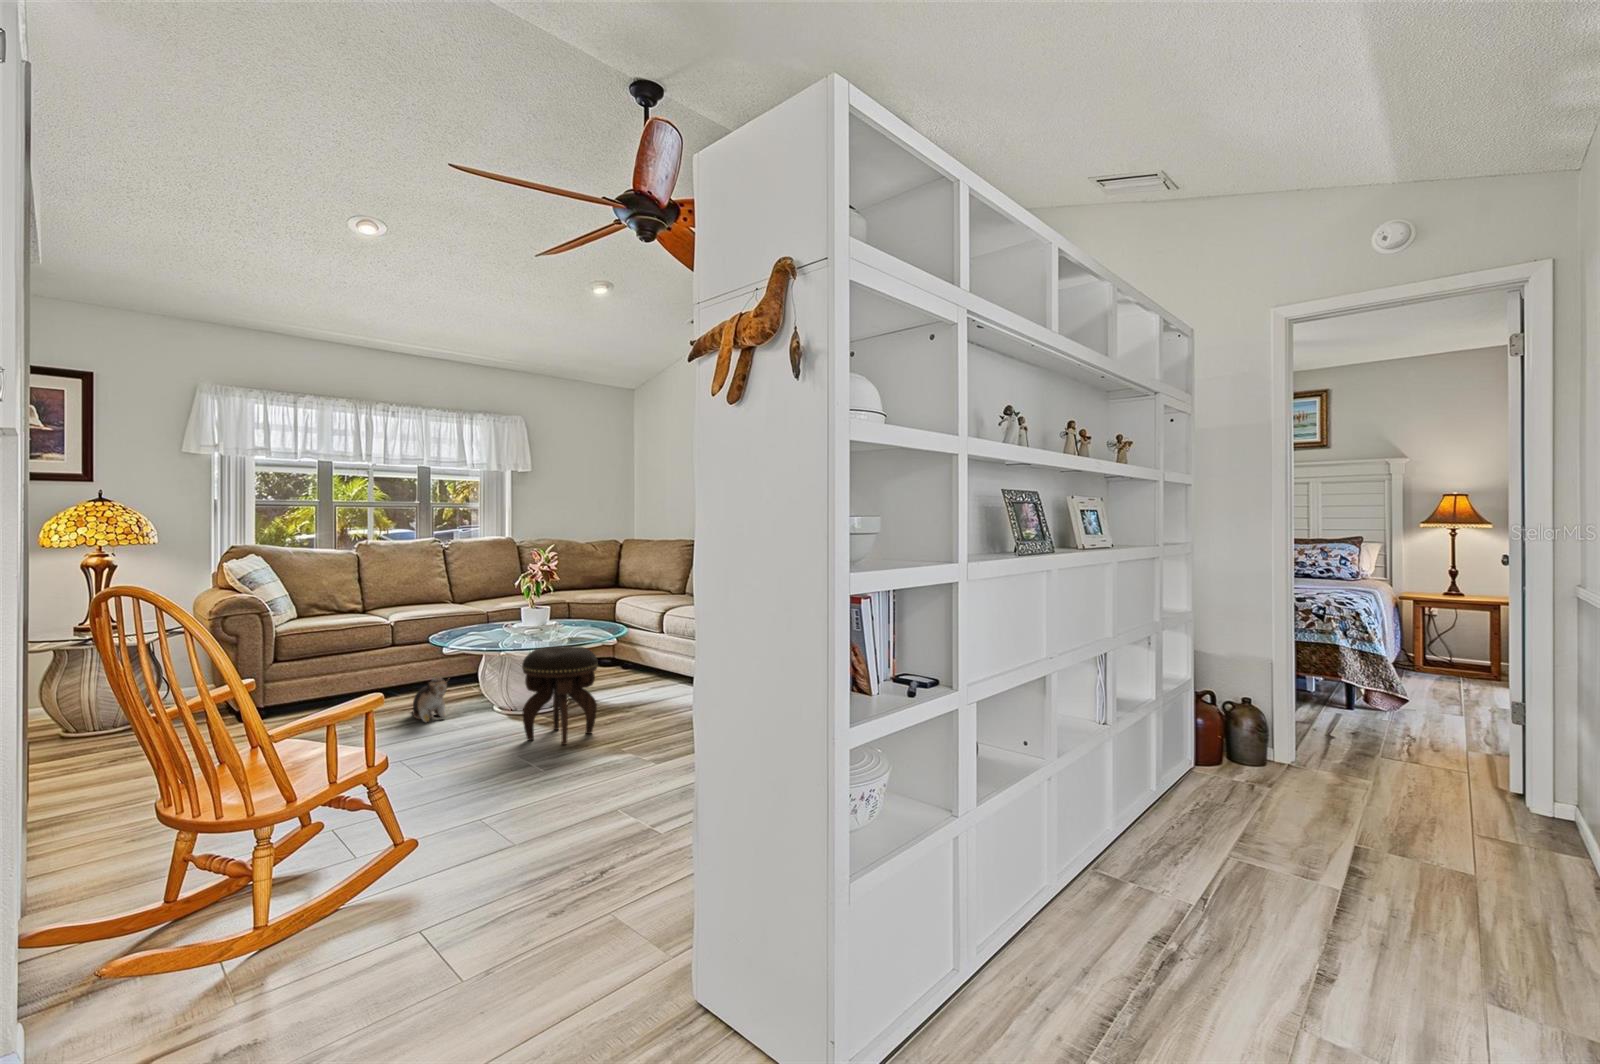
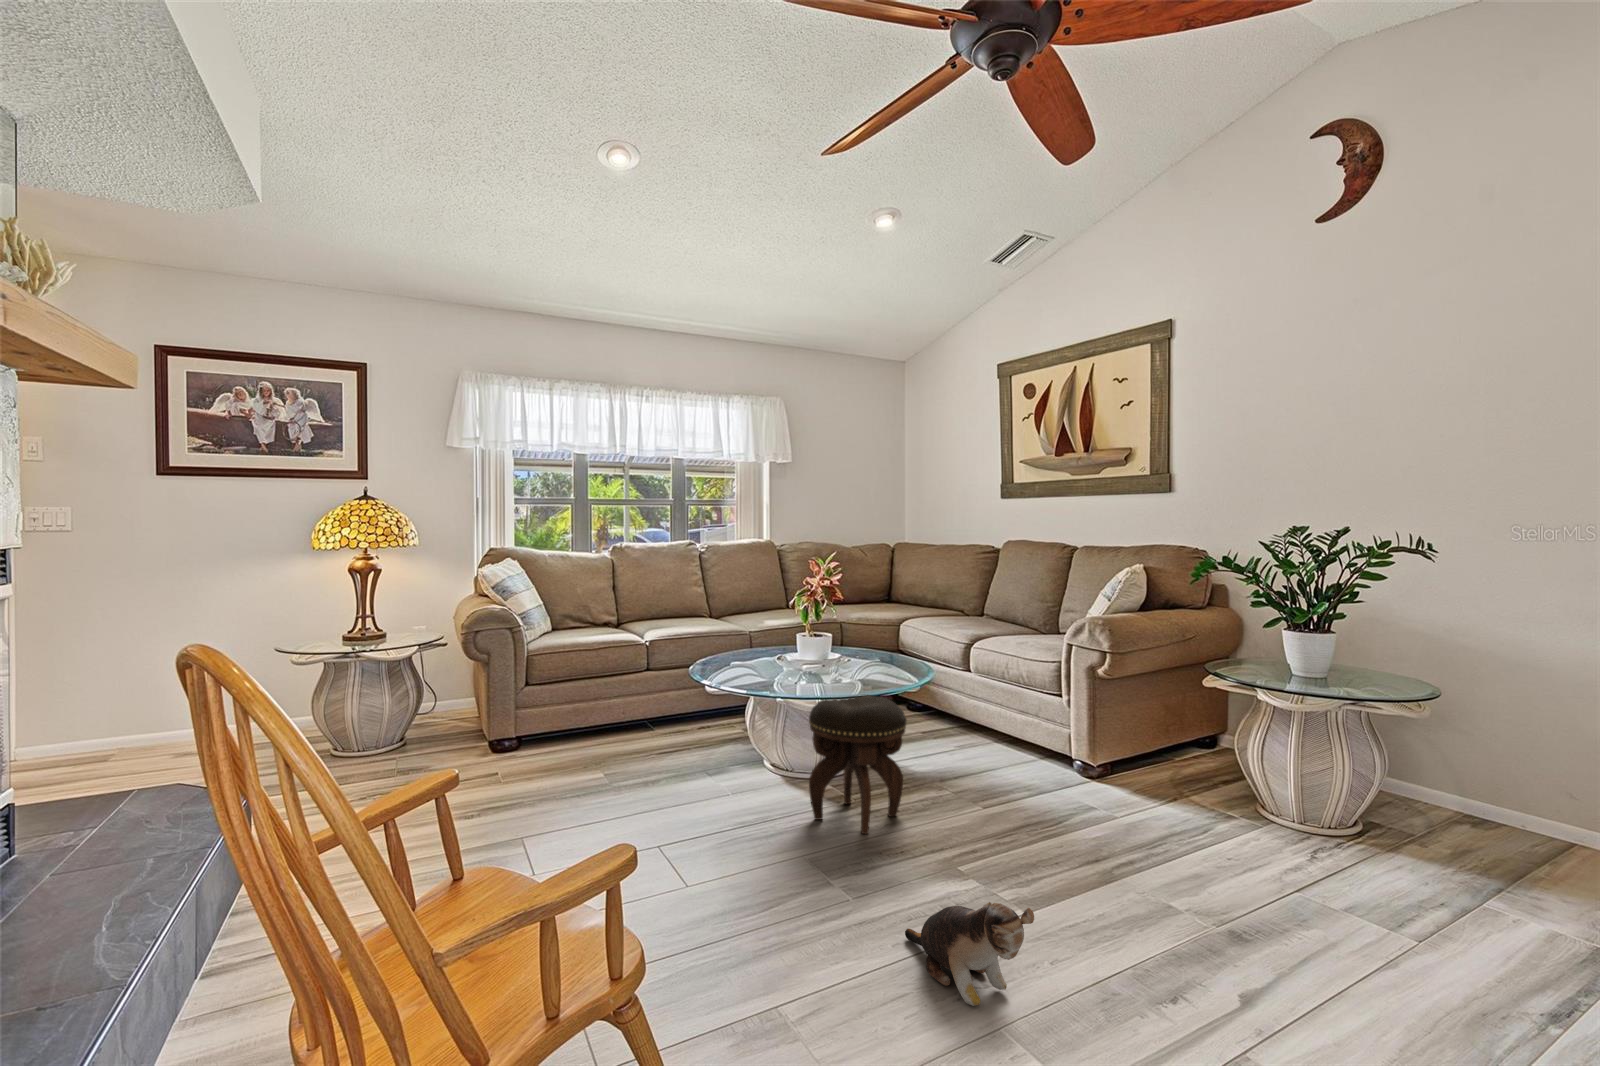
plush toy: present [413,677,450,722] -> present [905,902,1034,1006]

